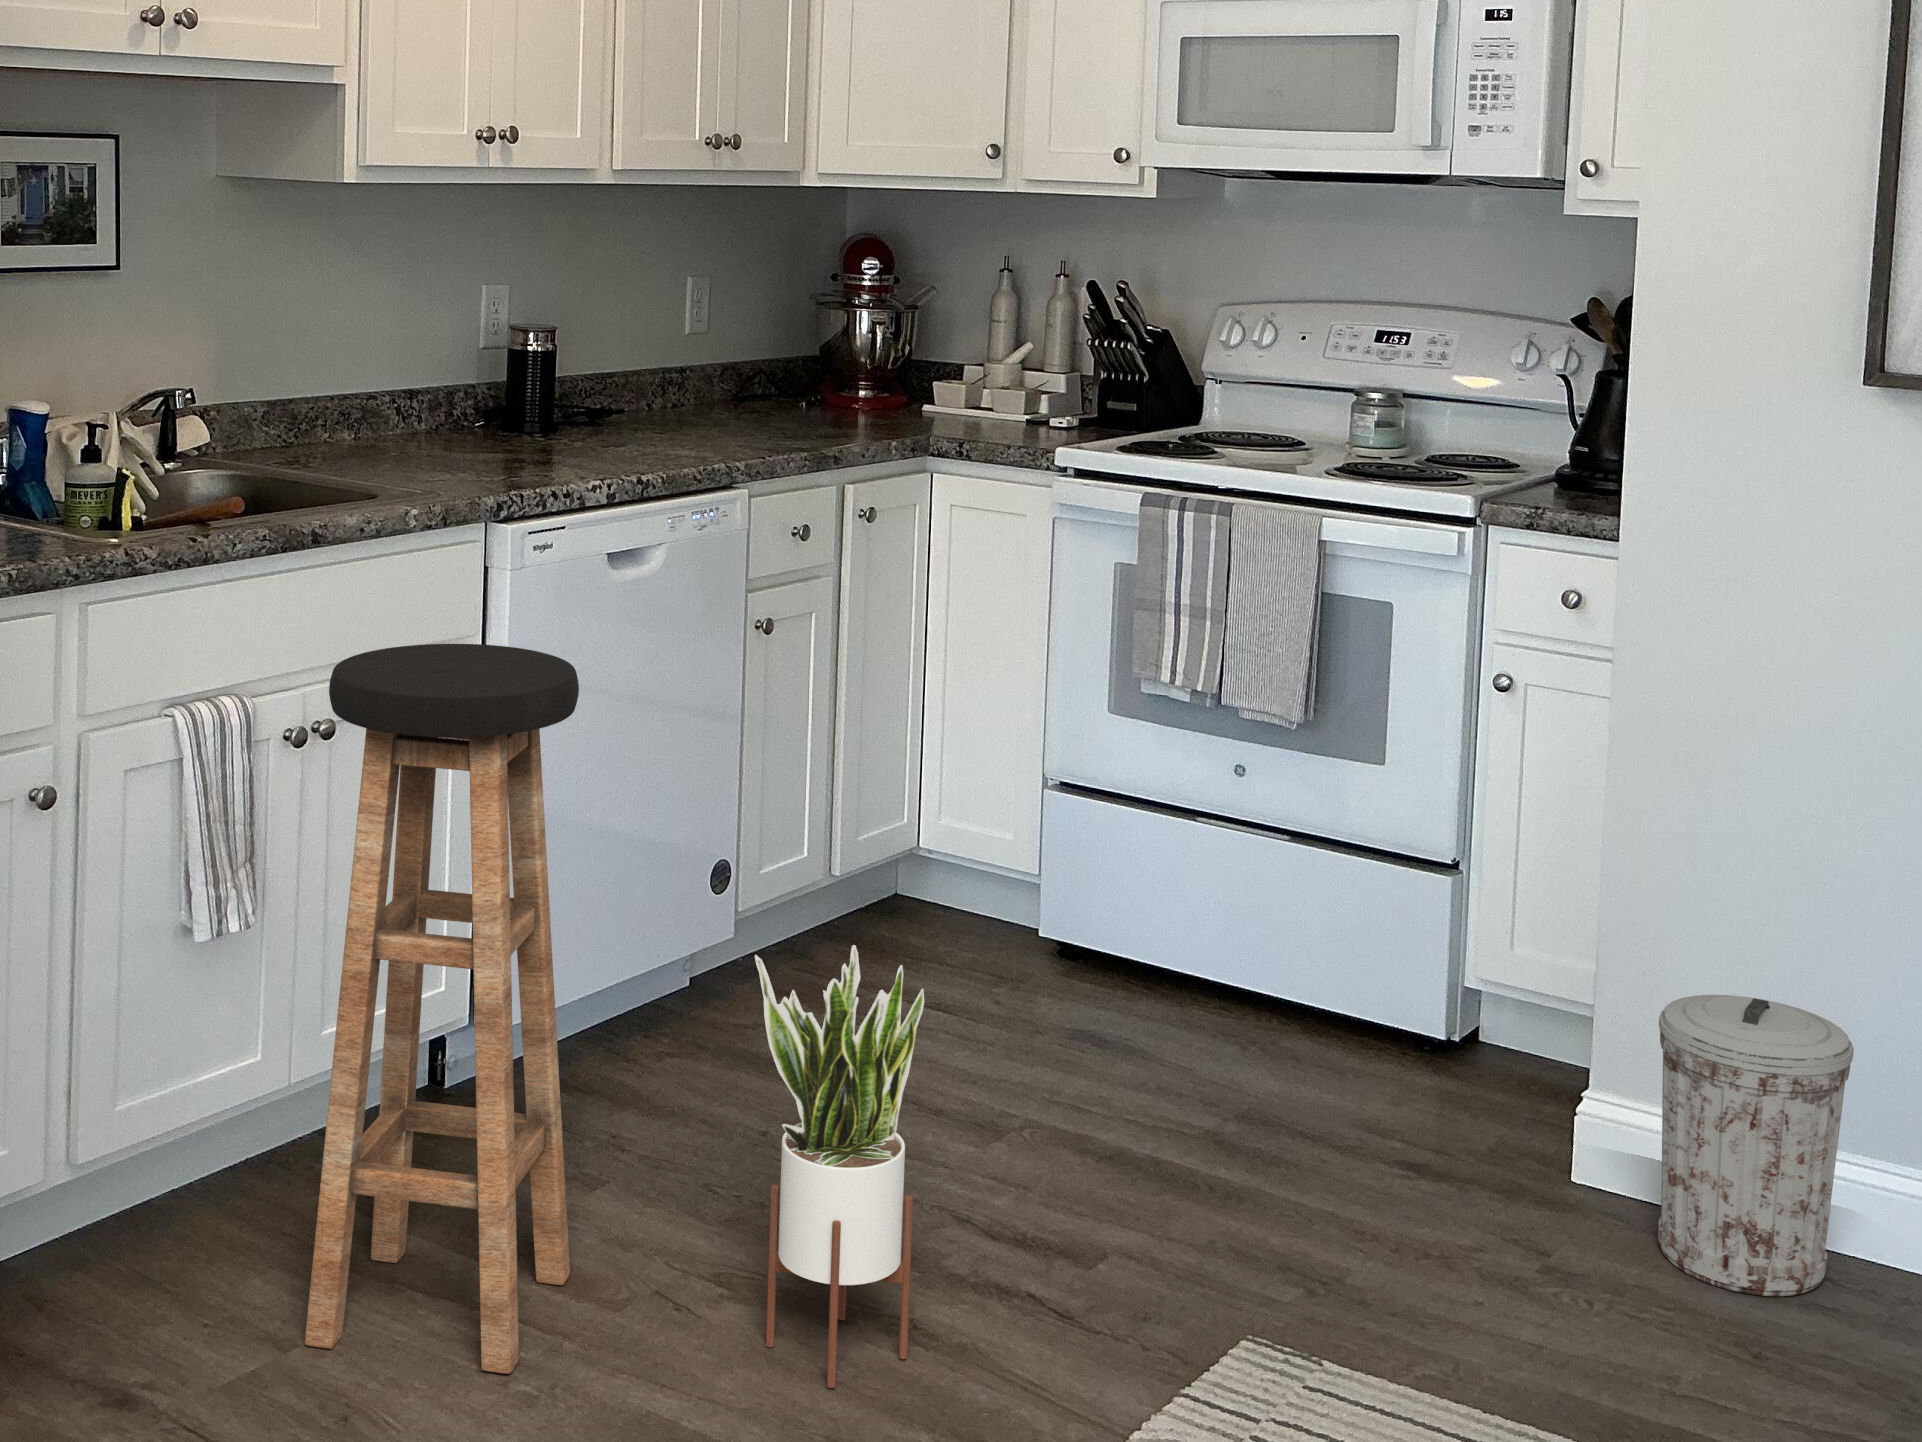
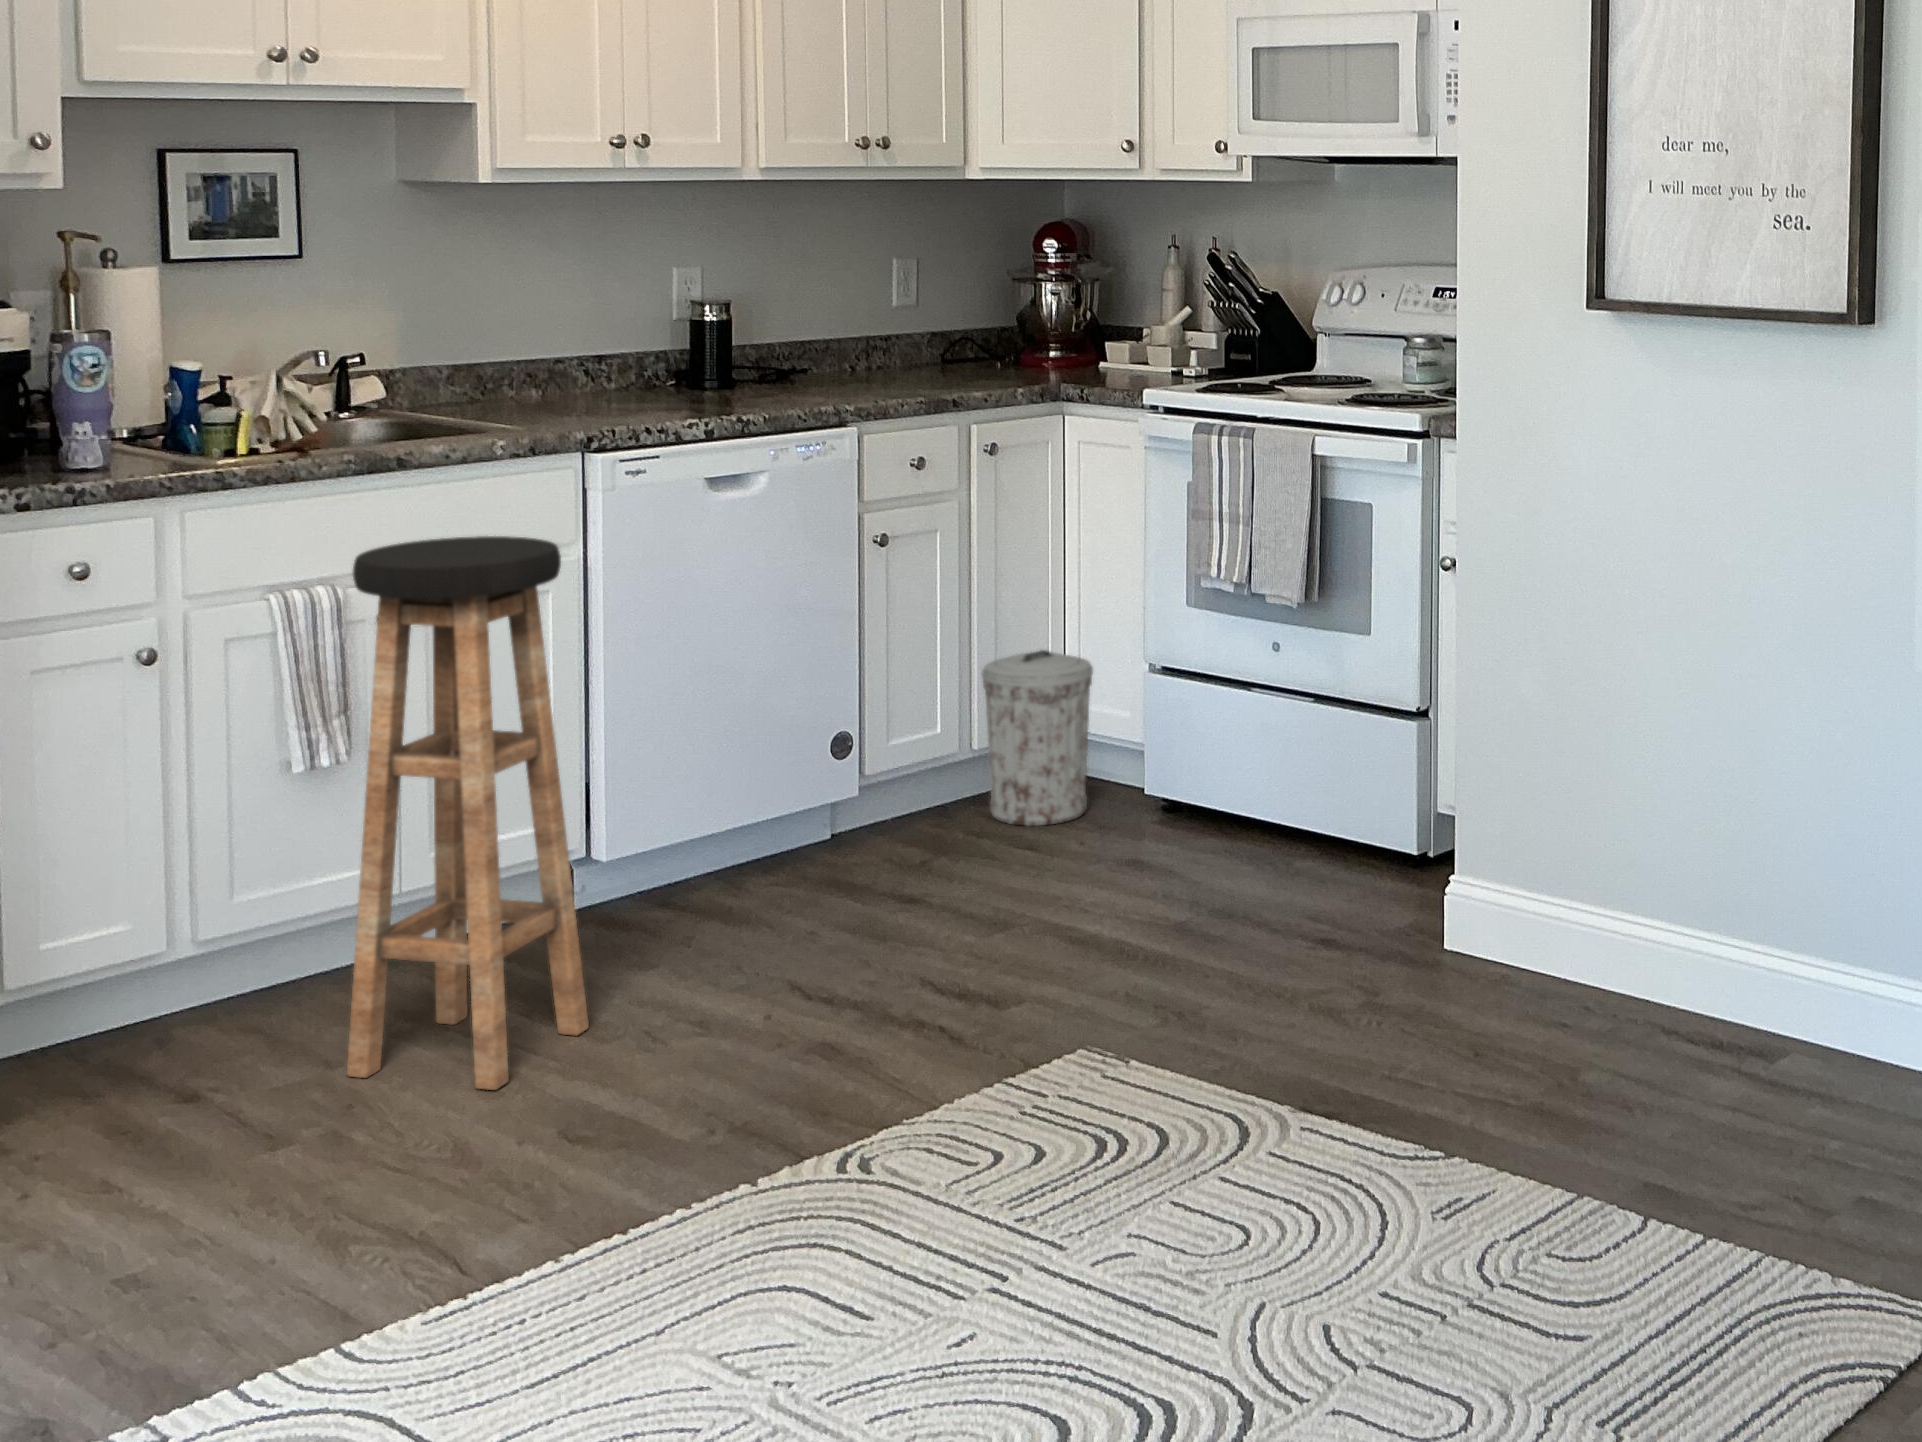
potted plant: present [755,945,924,1388] -> none [678,754,827,1094]
trash can: present [1658,995,1854,1296] -> present [982,650,1093,826]

